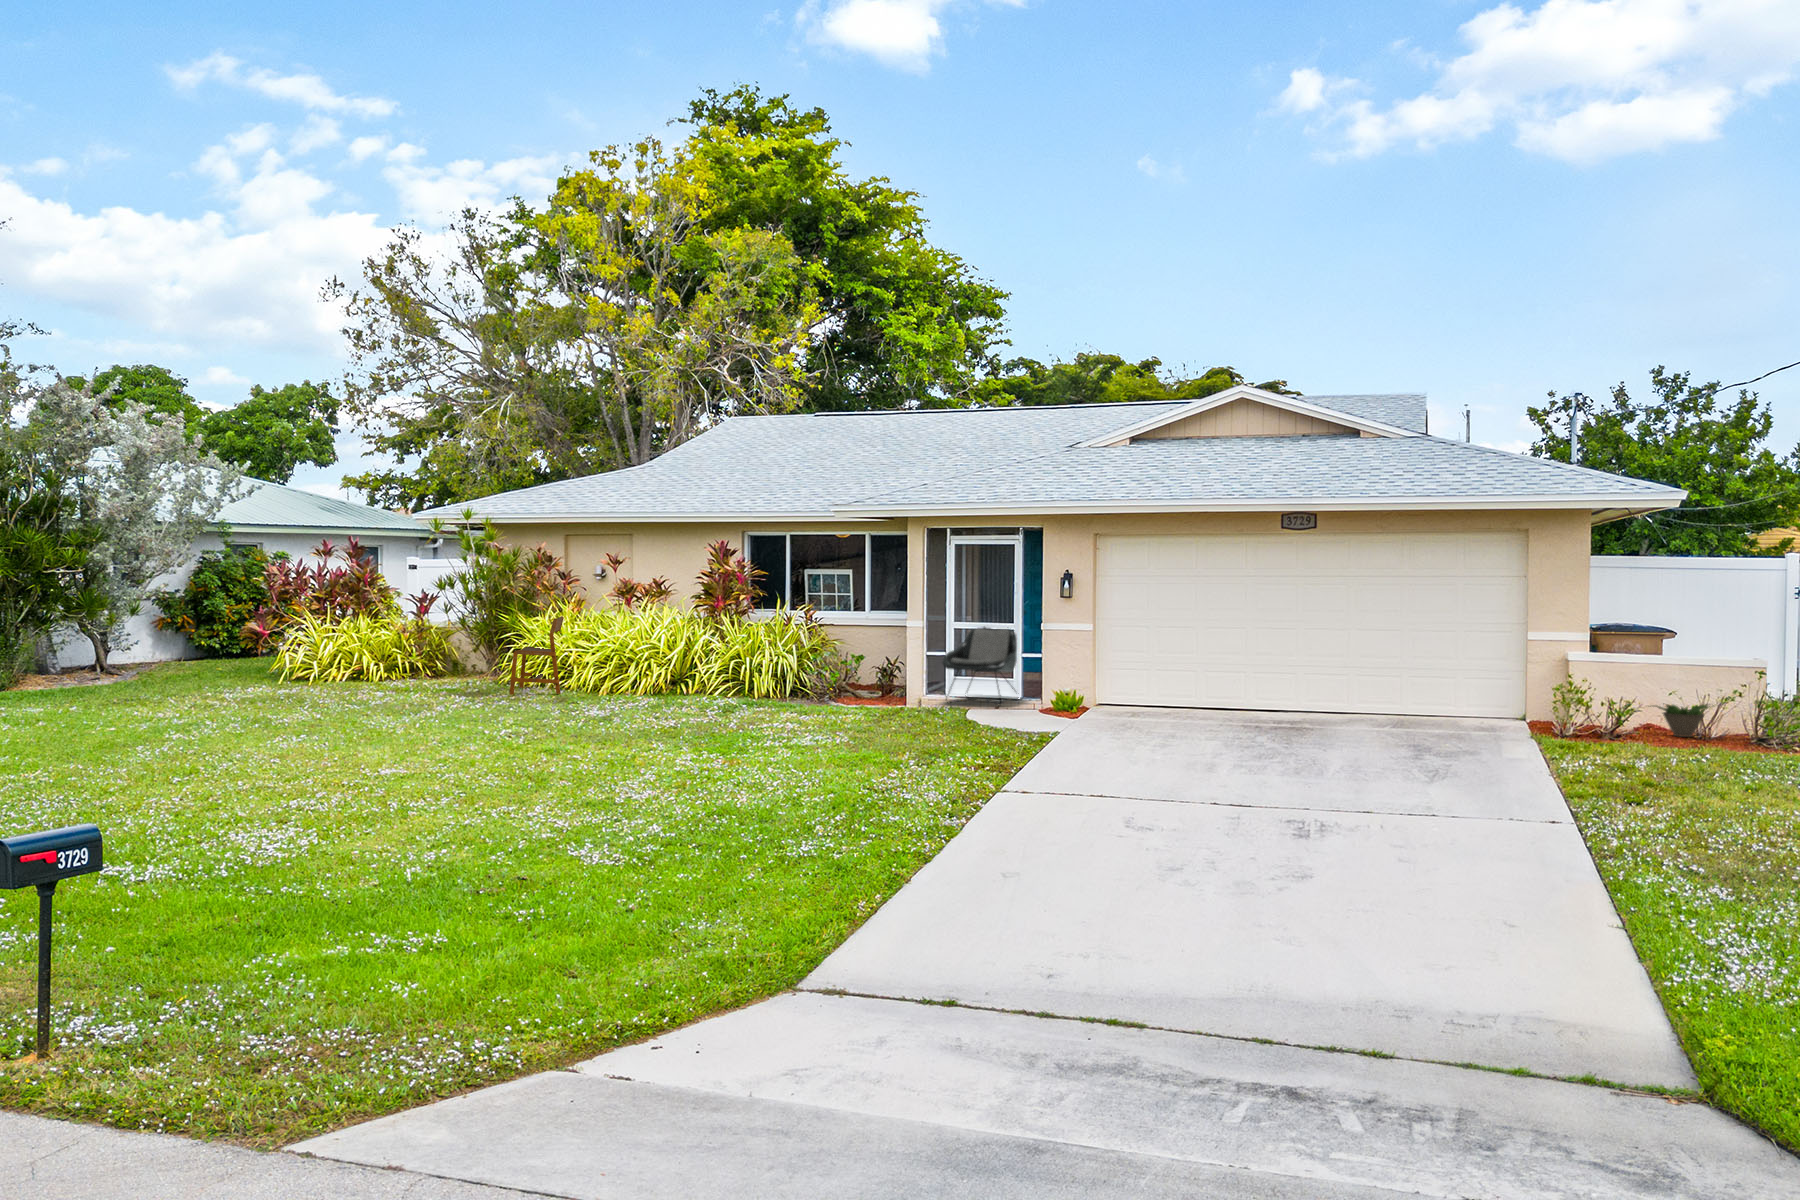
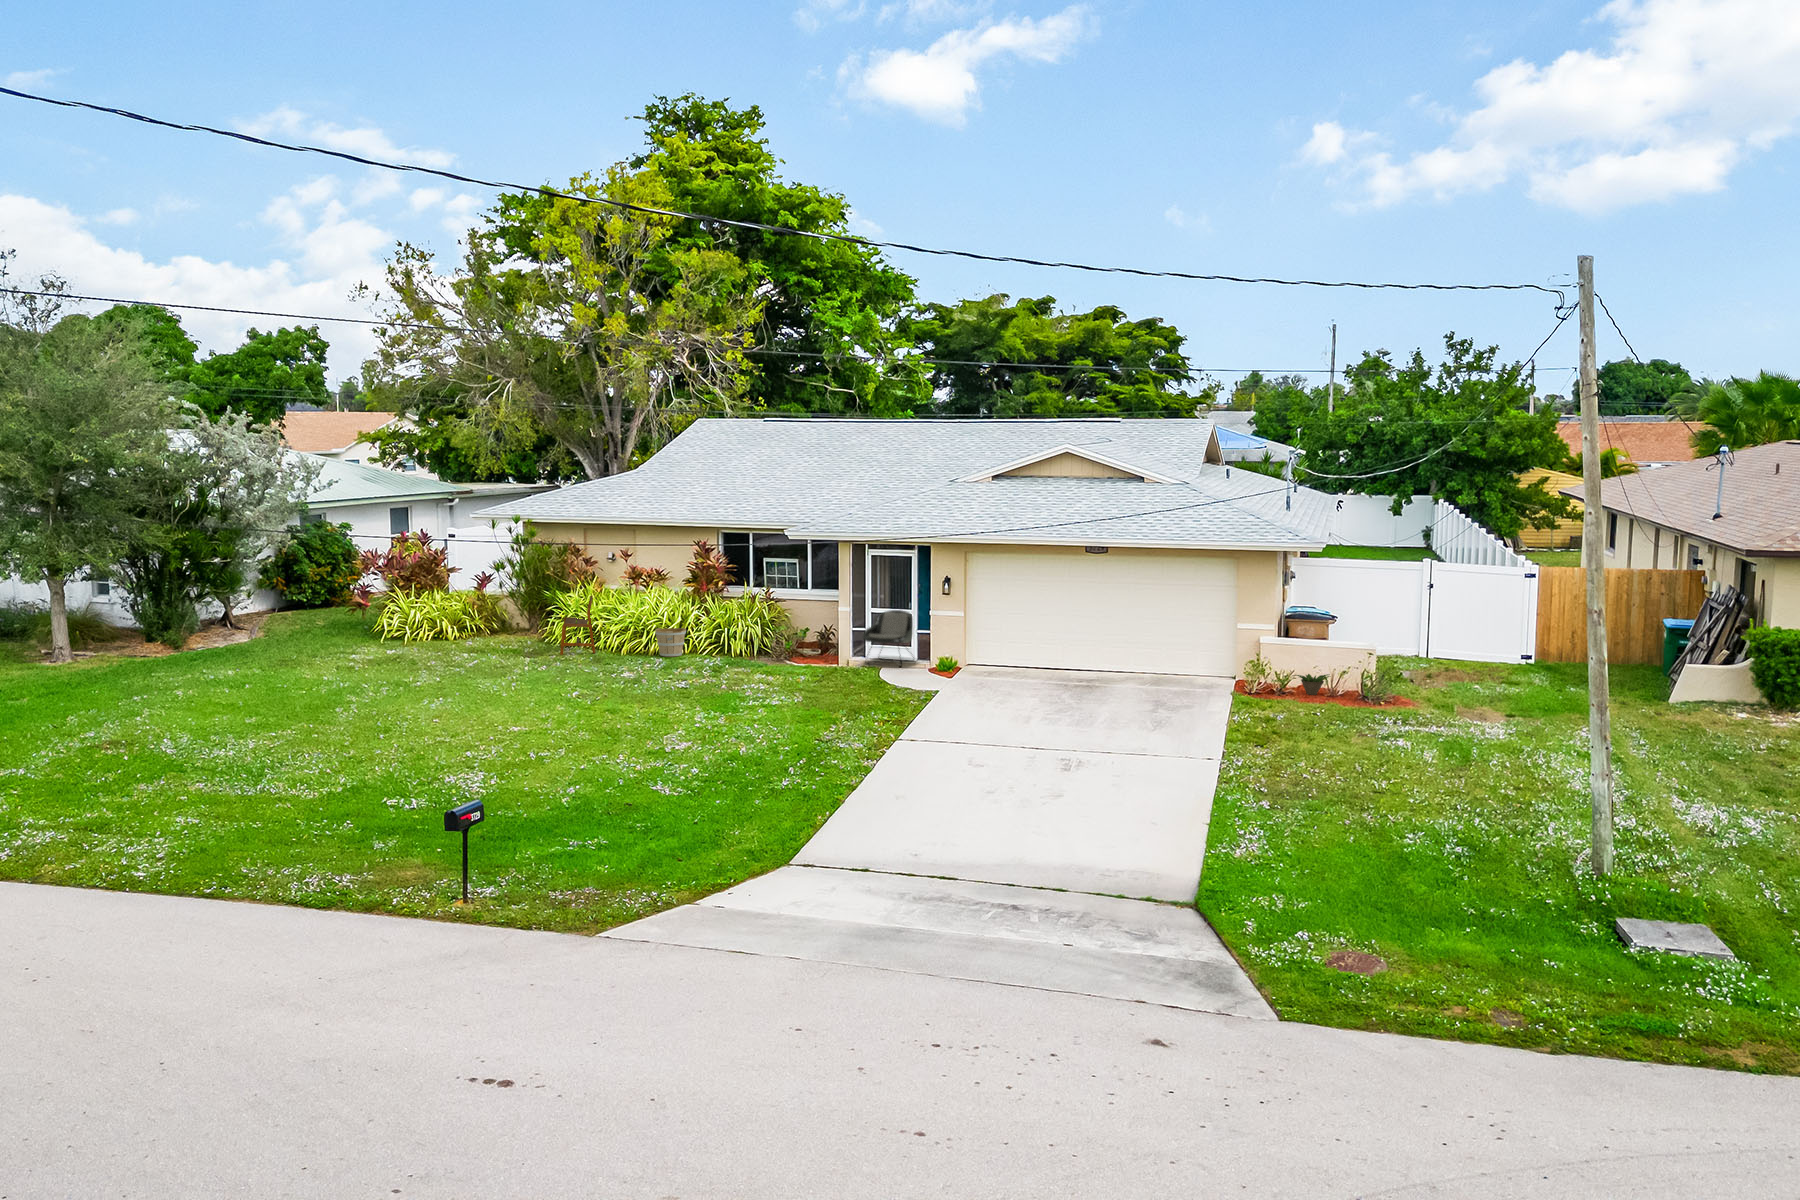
wooden bucket: none [643,657,688,697] -> present [655,628,686,657]

